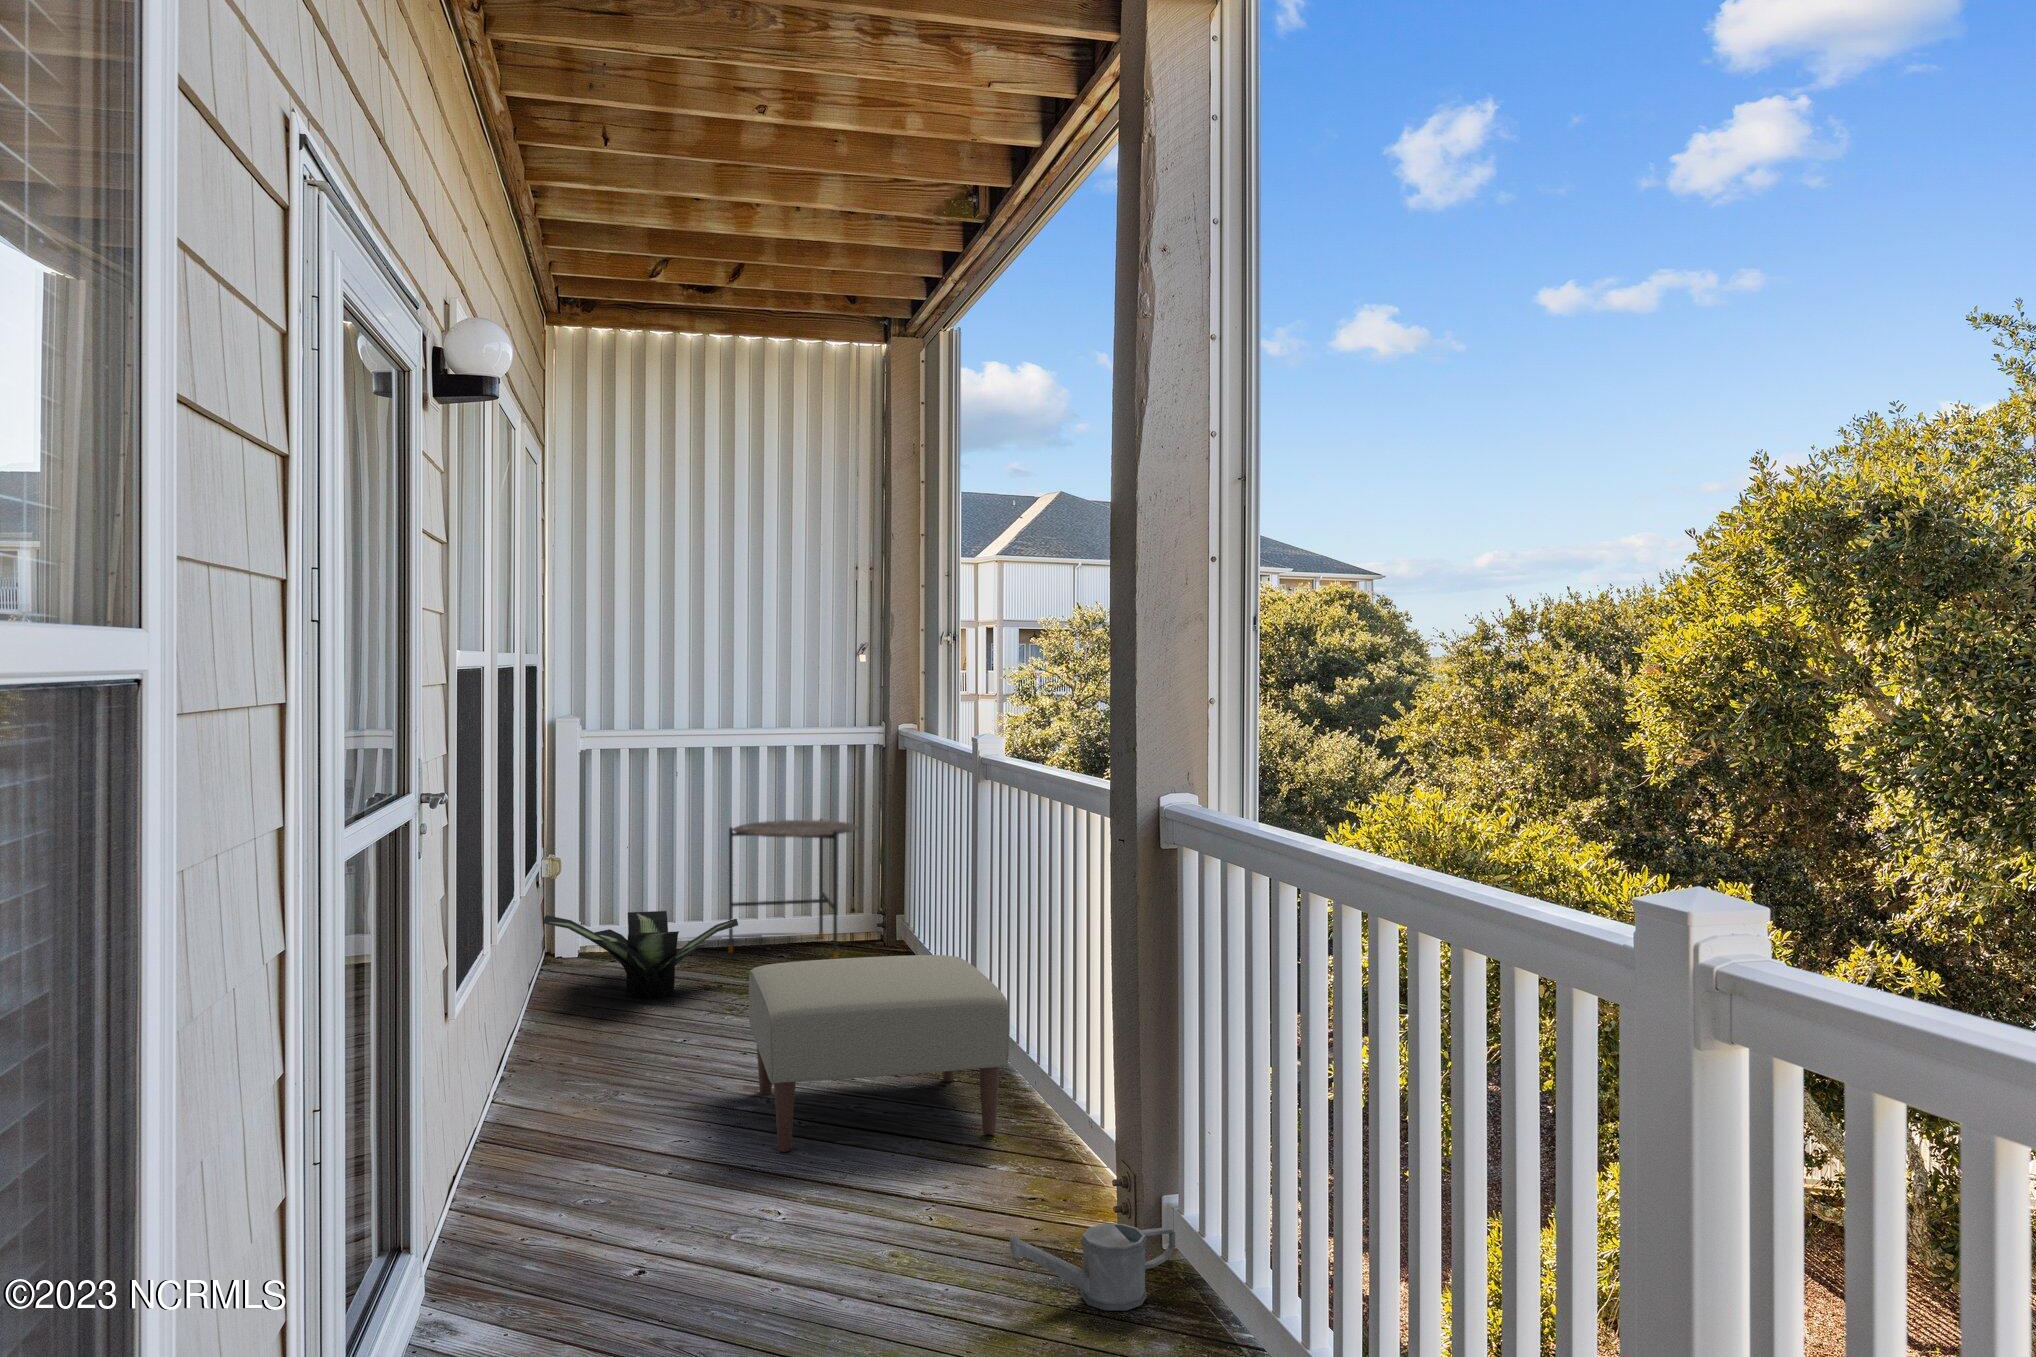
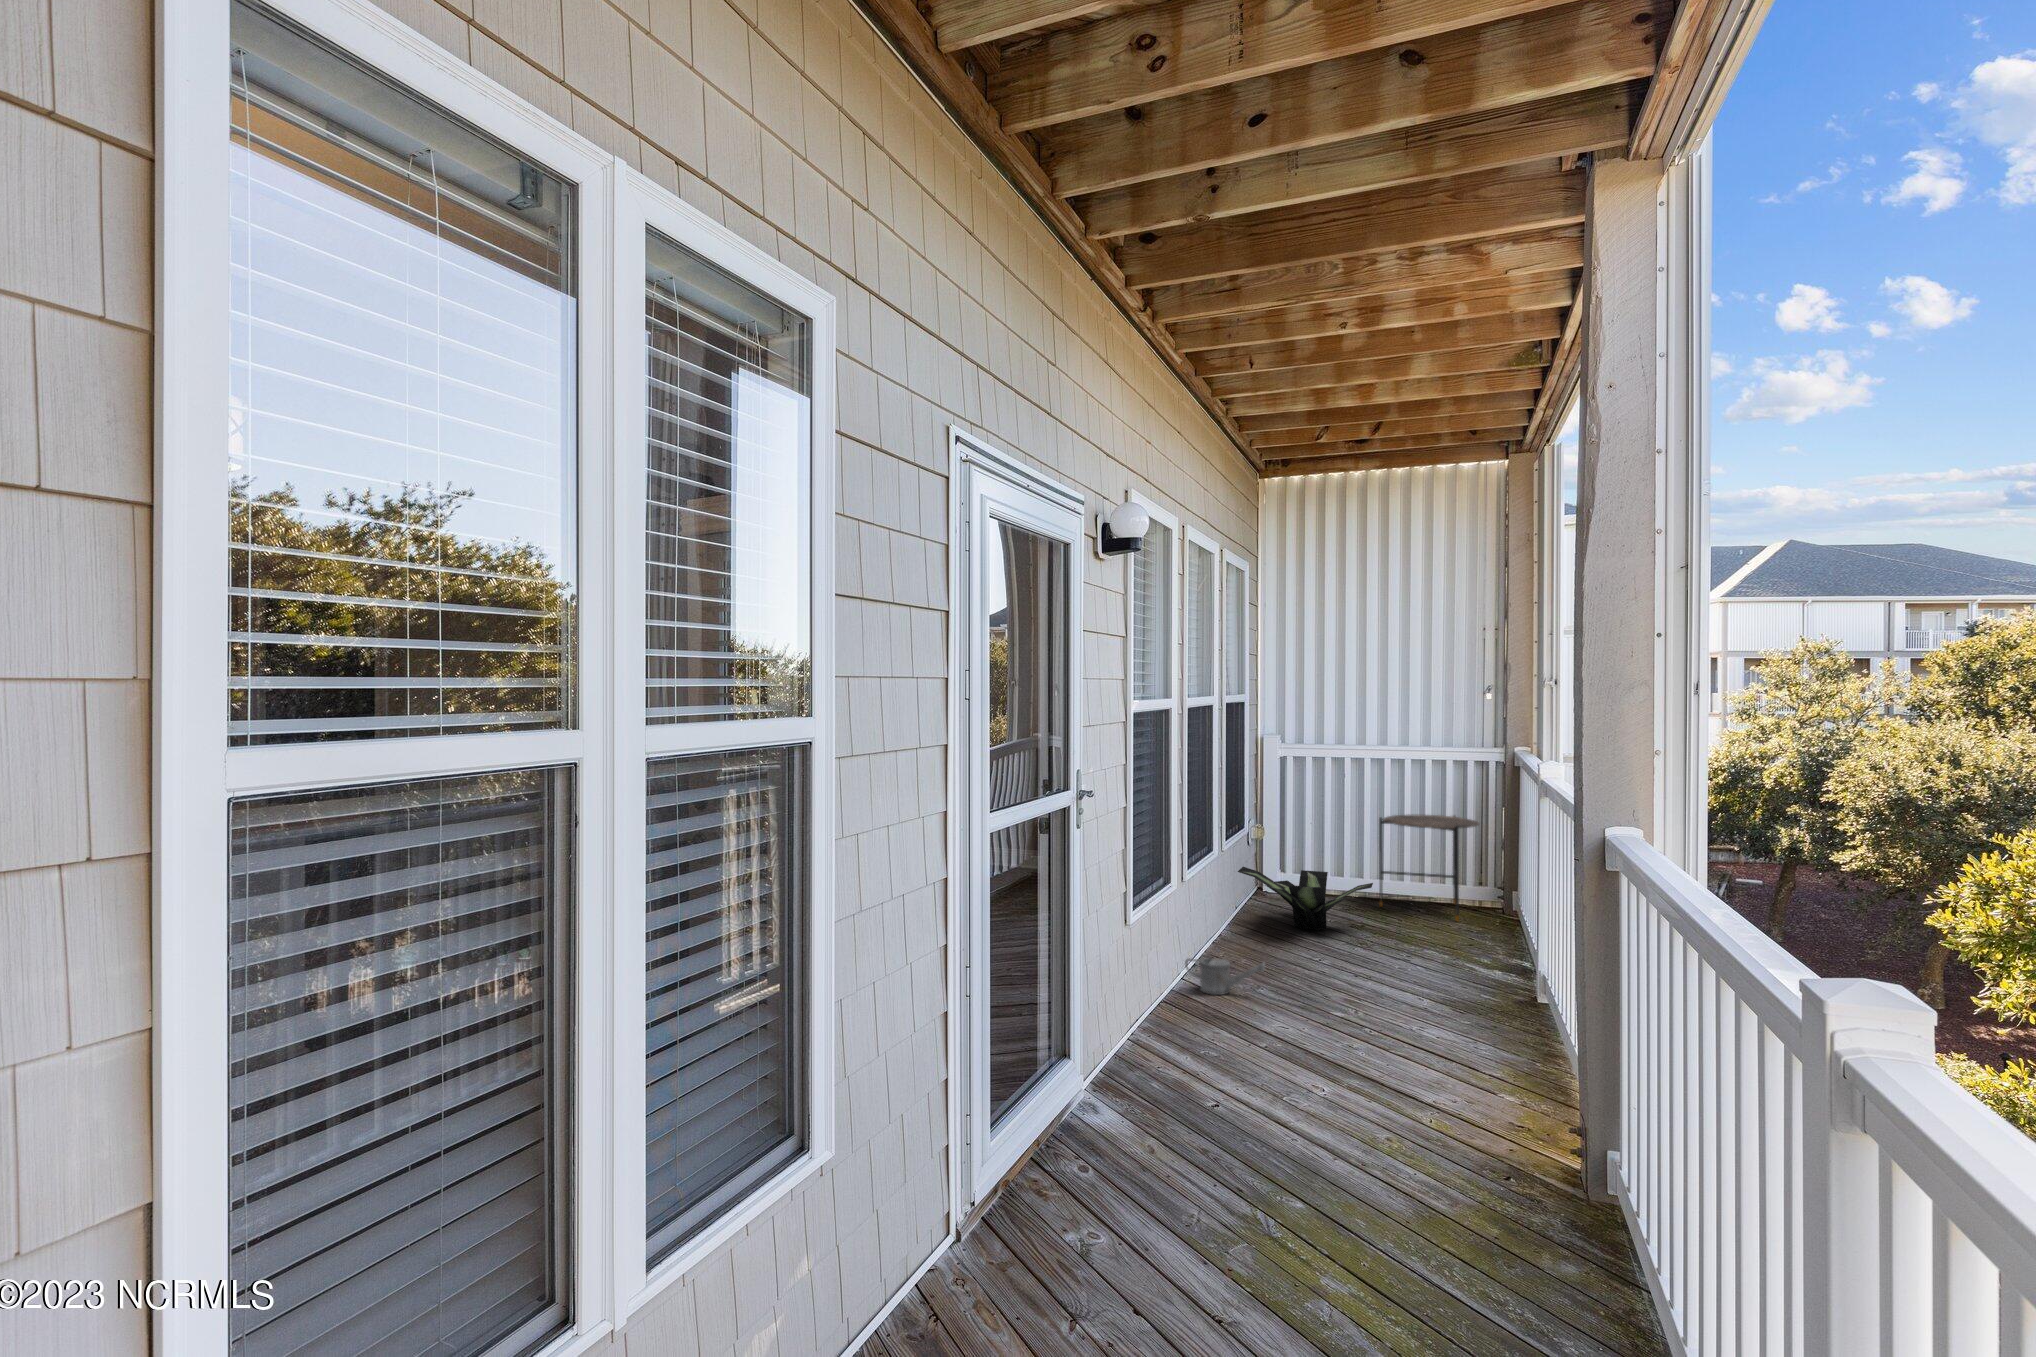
ottoman: present [749,955,1009,1152] -> none [1335,919,1526,1071]
watering can: present [1010,1224,1175,1311] -> present [1185,958,1265,995]

